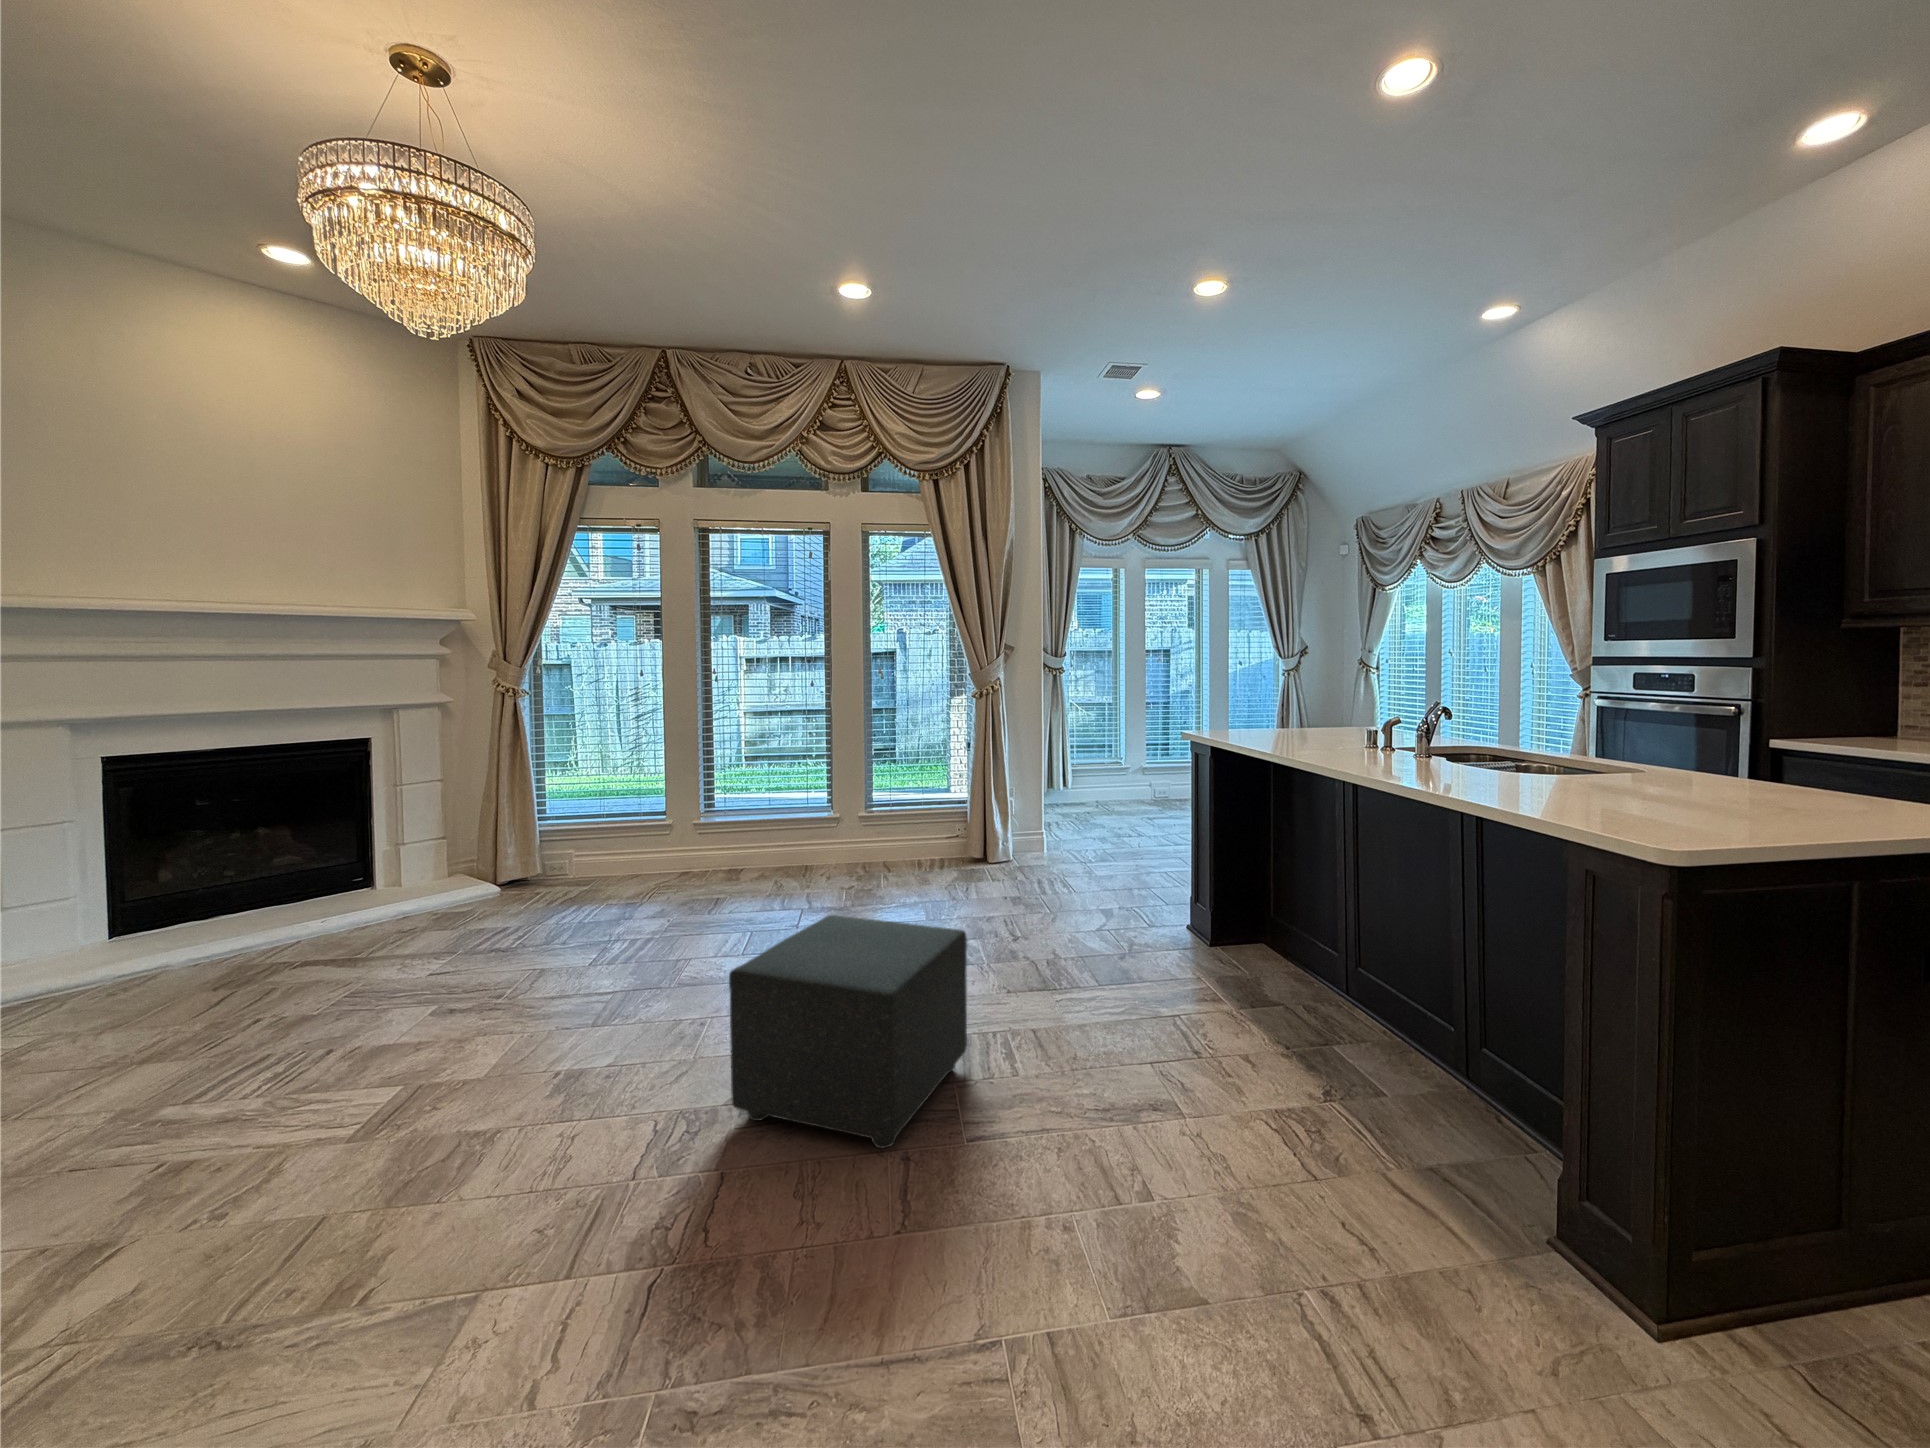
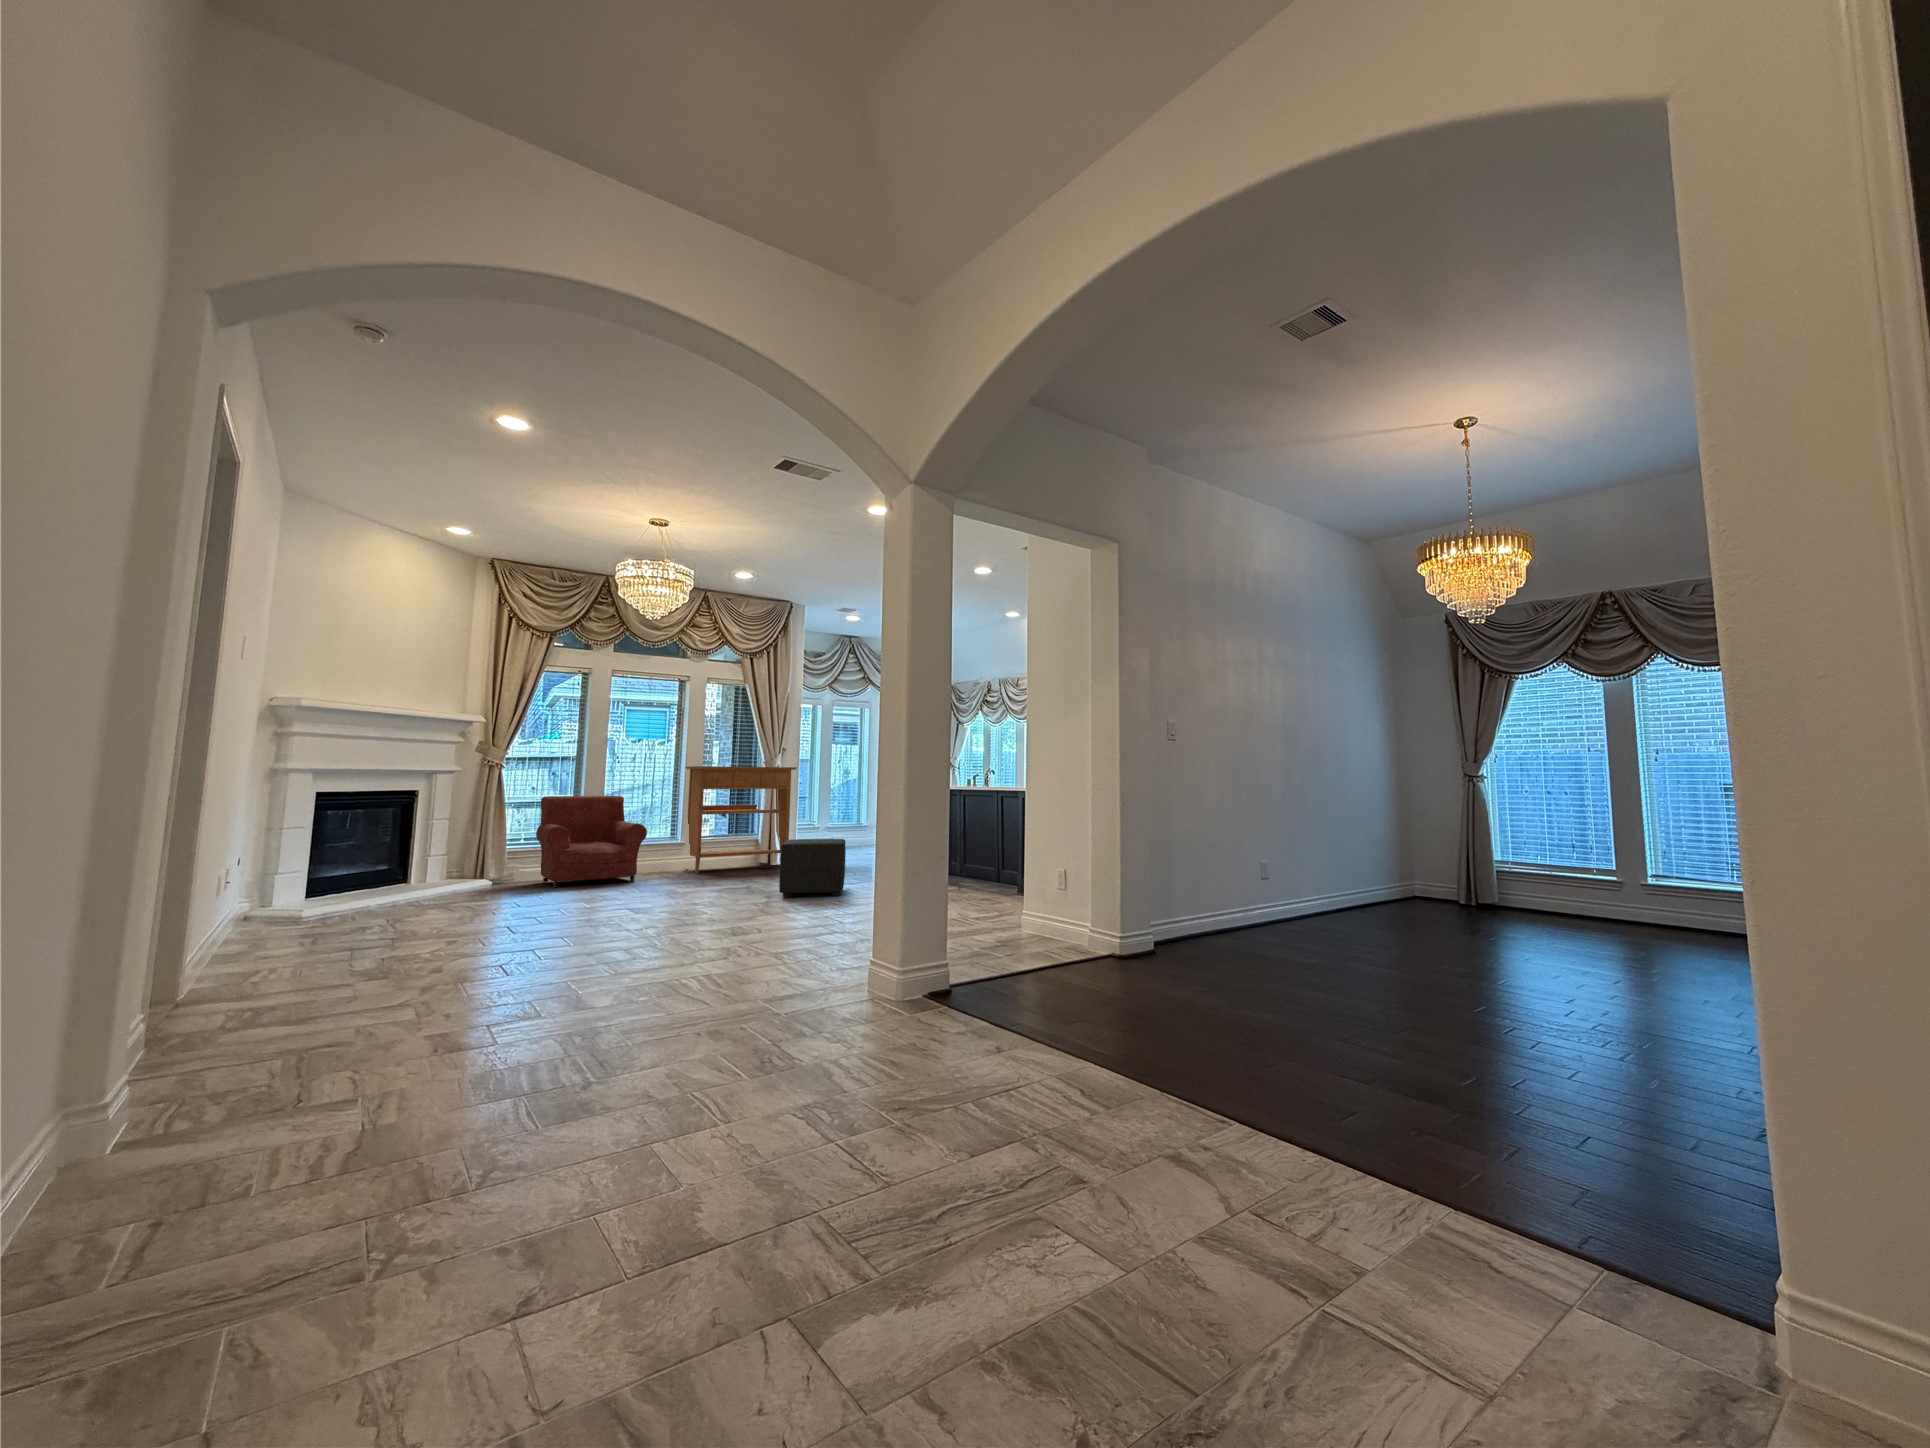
console table: none [827,683,1018,878] -> present [685,766,797,874]
armchair: none [540,737,732,912] -> present [536,796,647,888]

